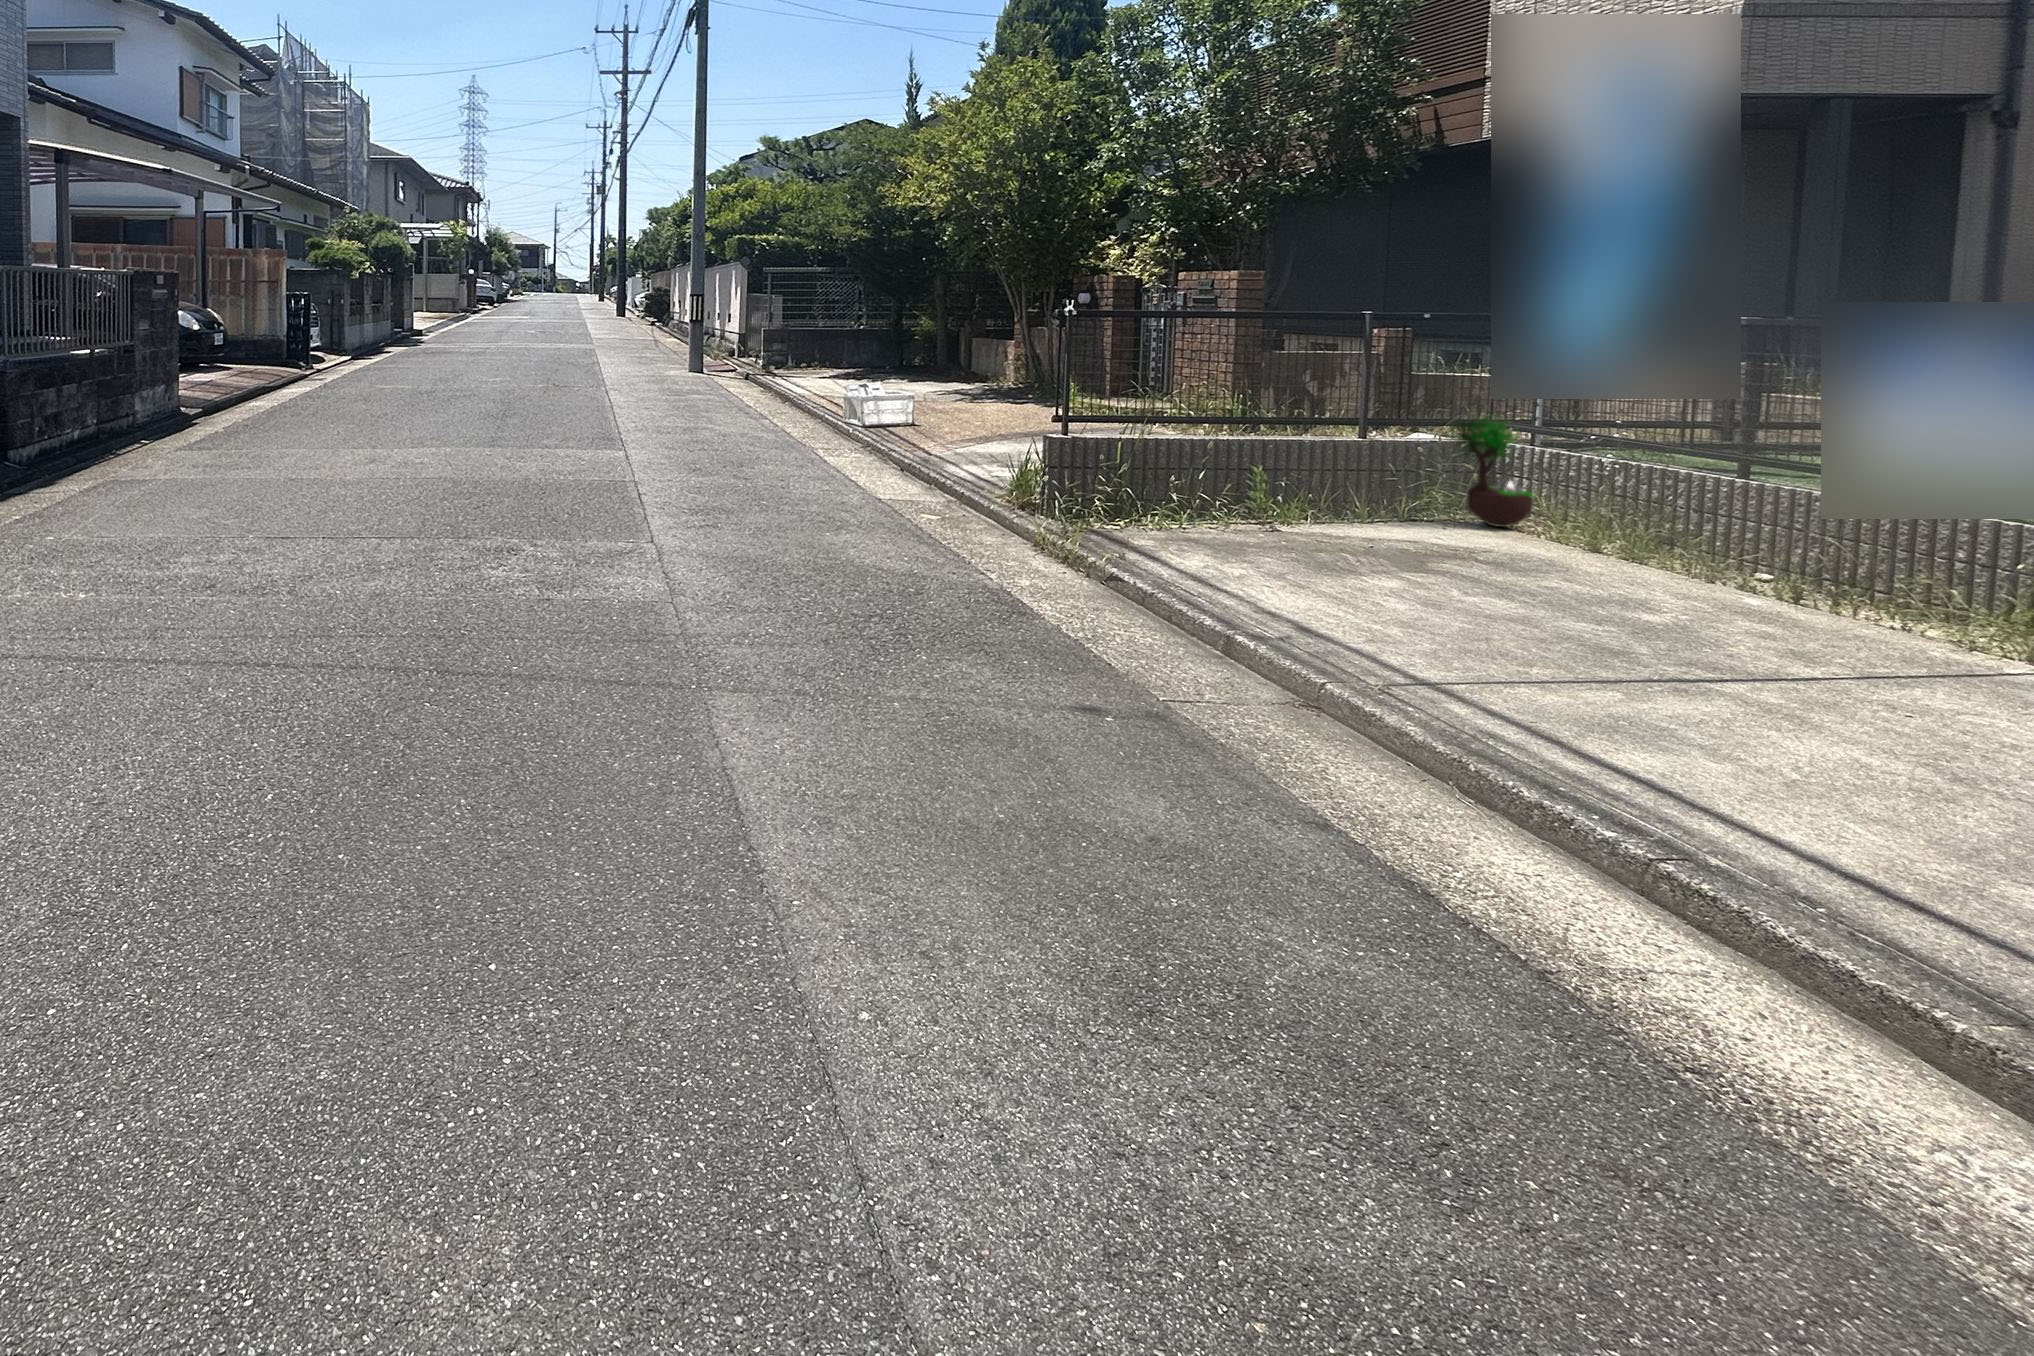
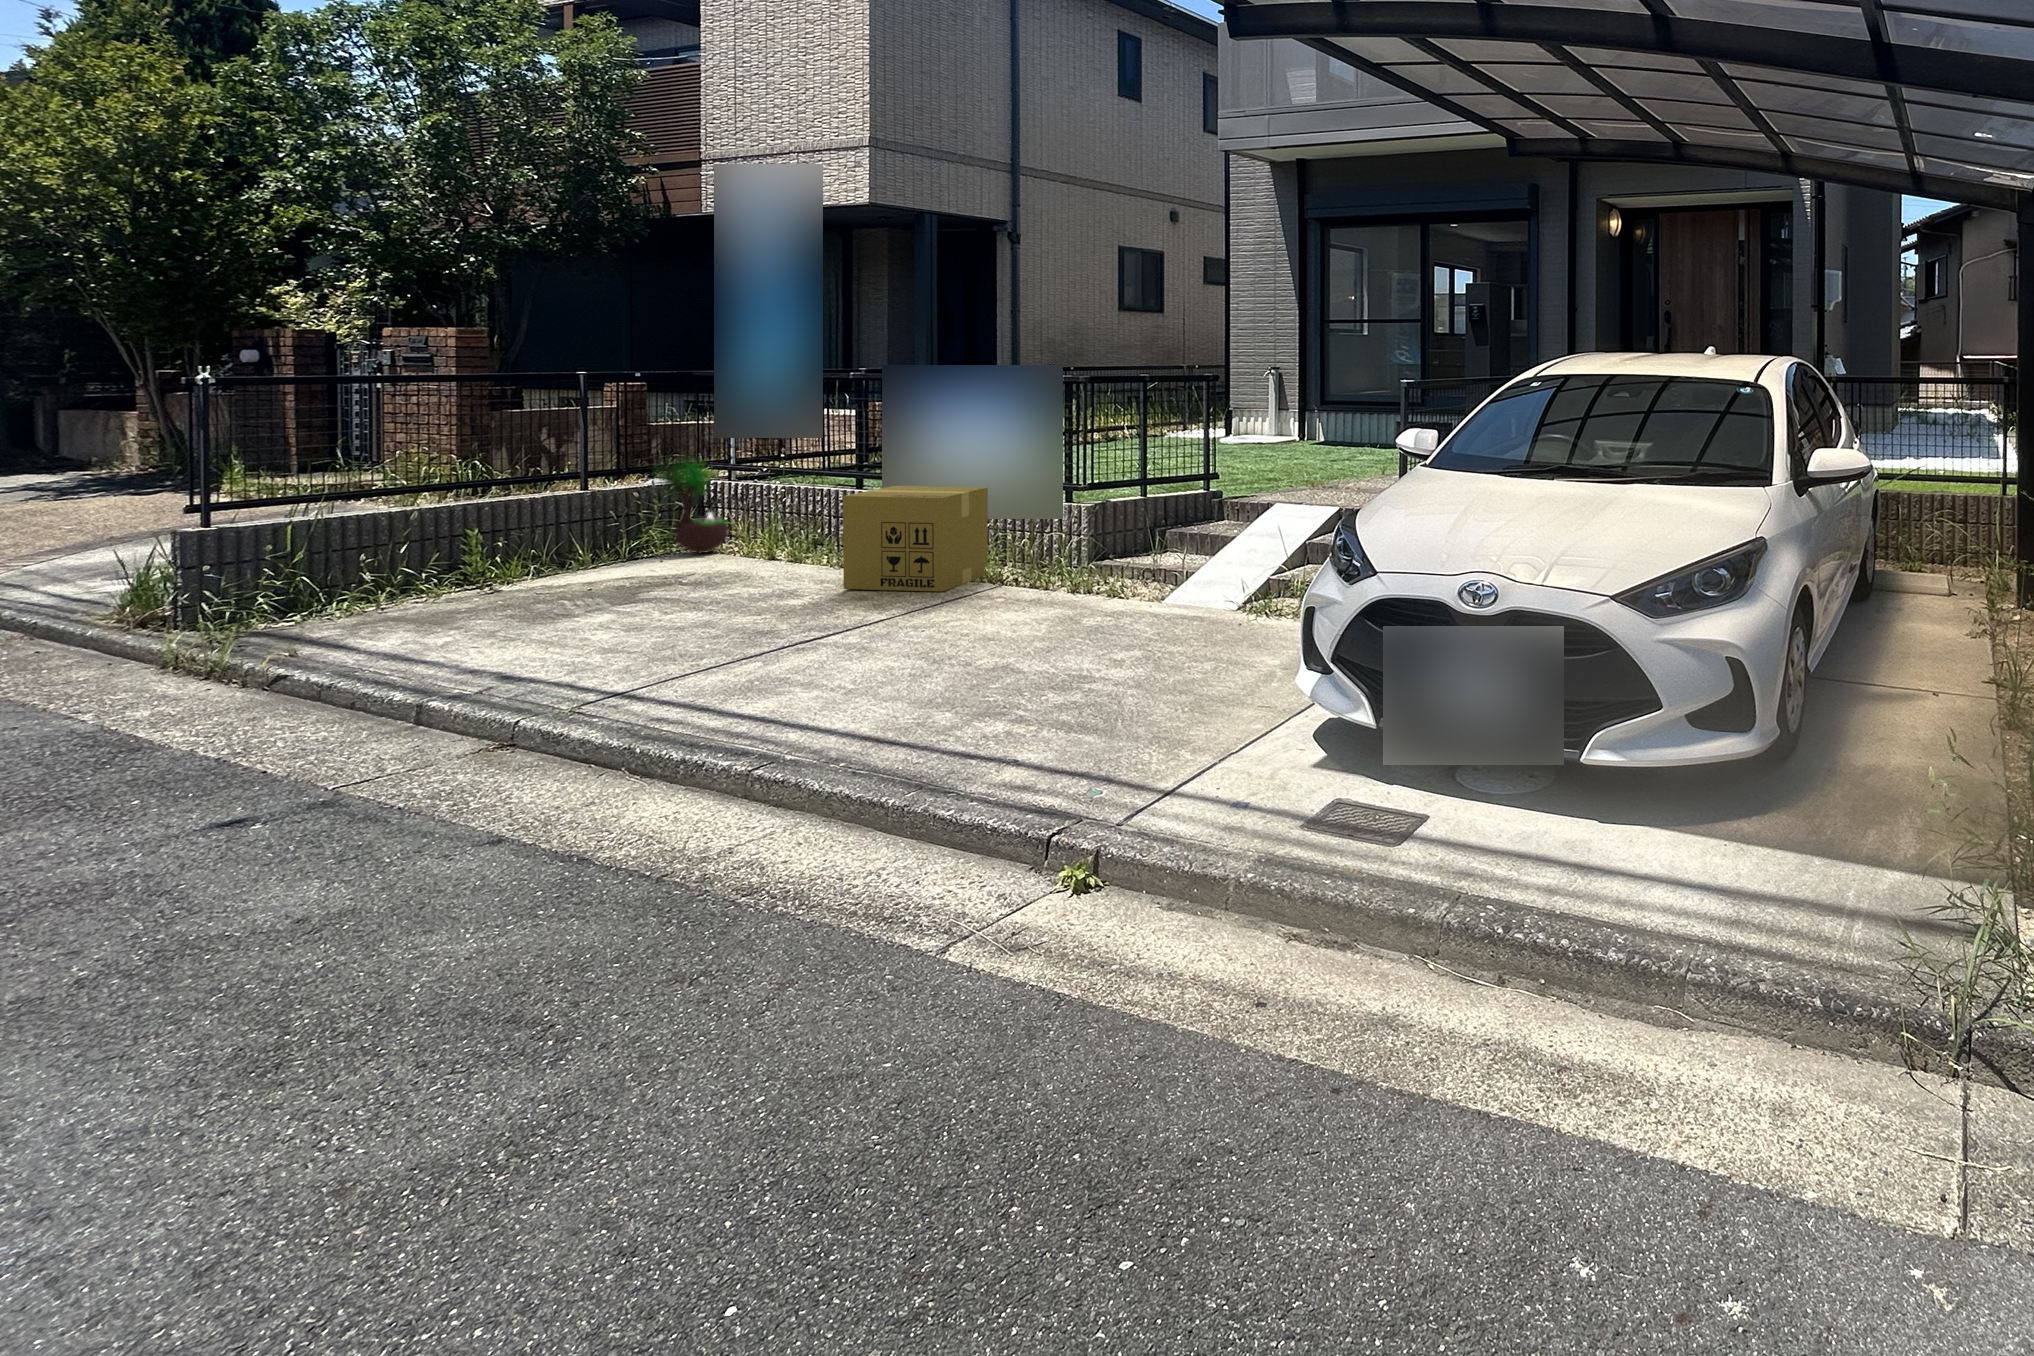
cardboard box: none [1714,479,1980,643] -> present [843,486,988,592]

